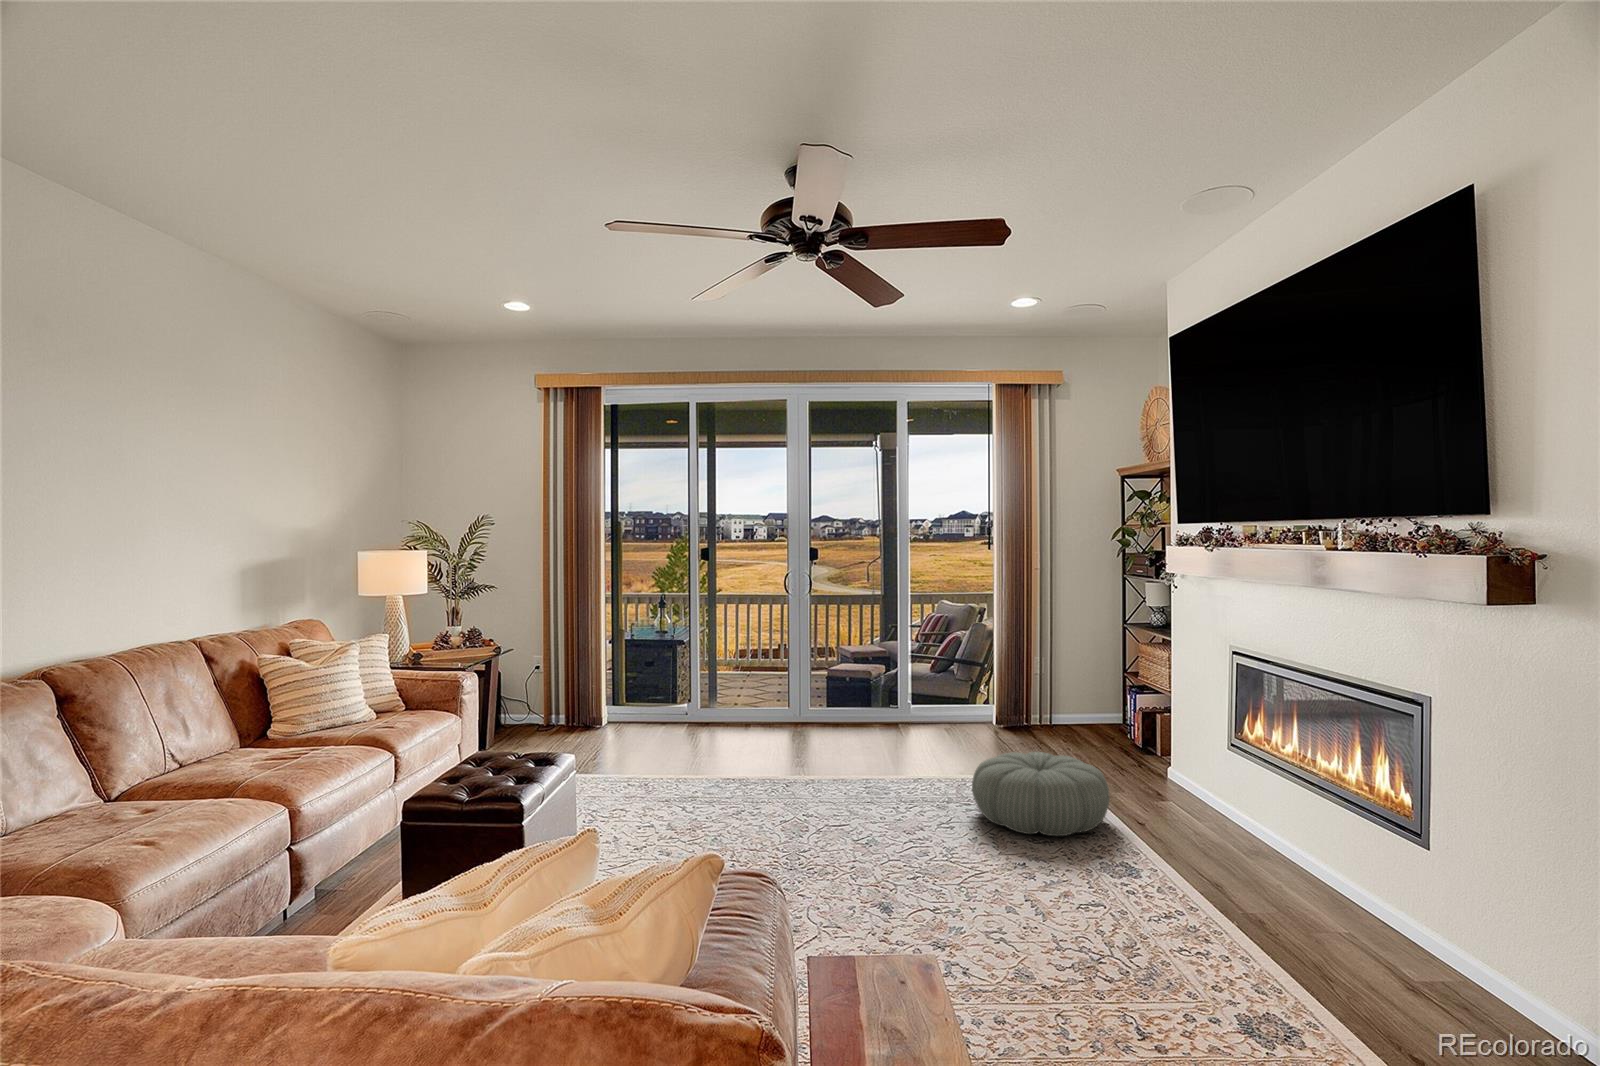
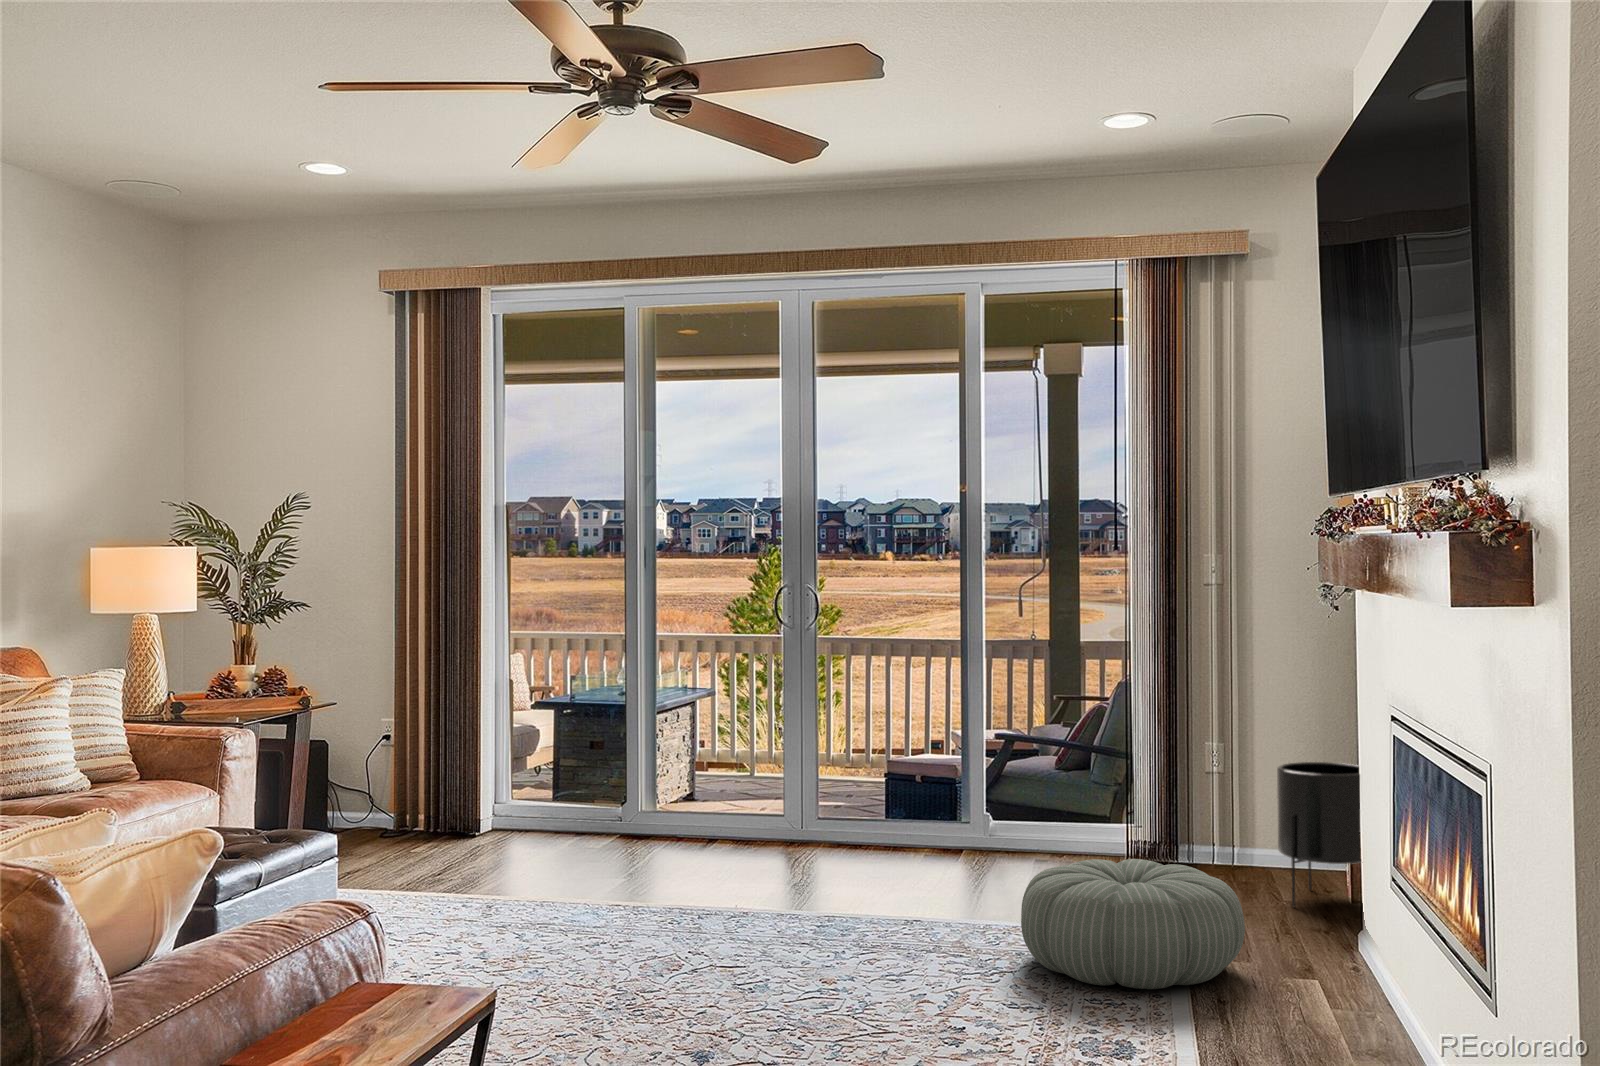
planter: none [1102,685,1164,773] -> present [1277,762,1361,907]

